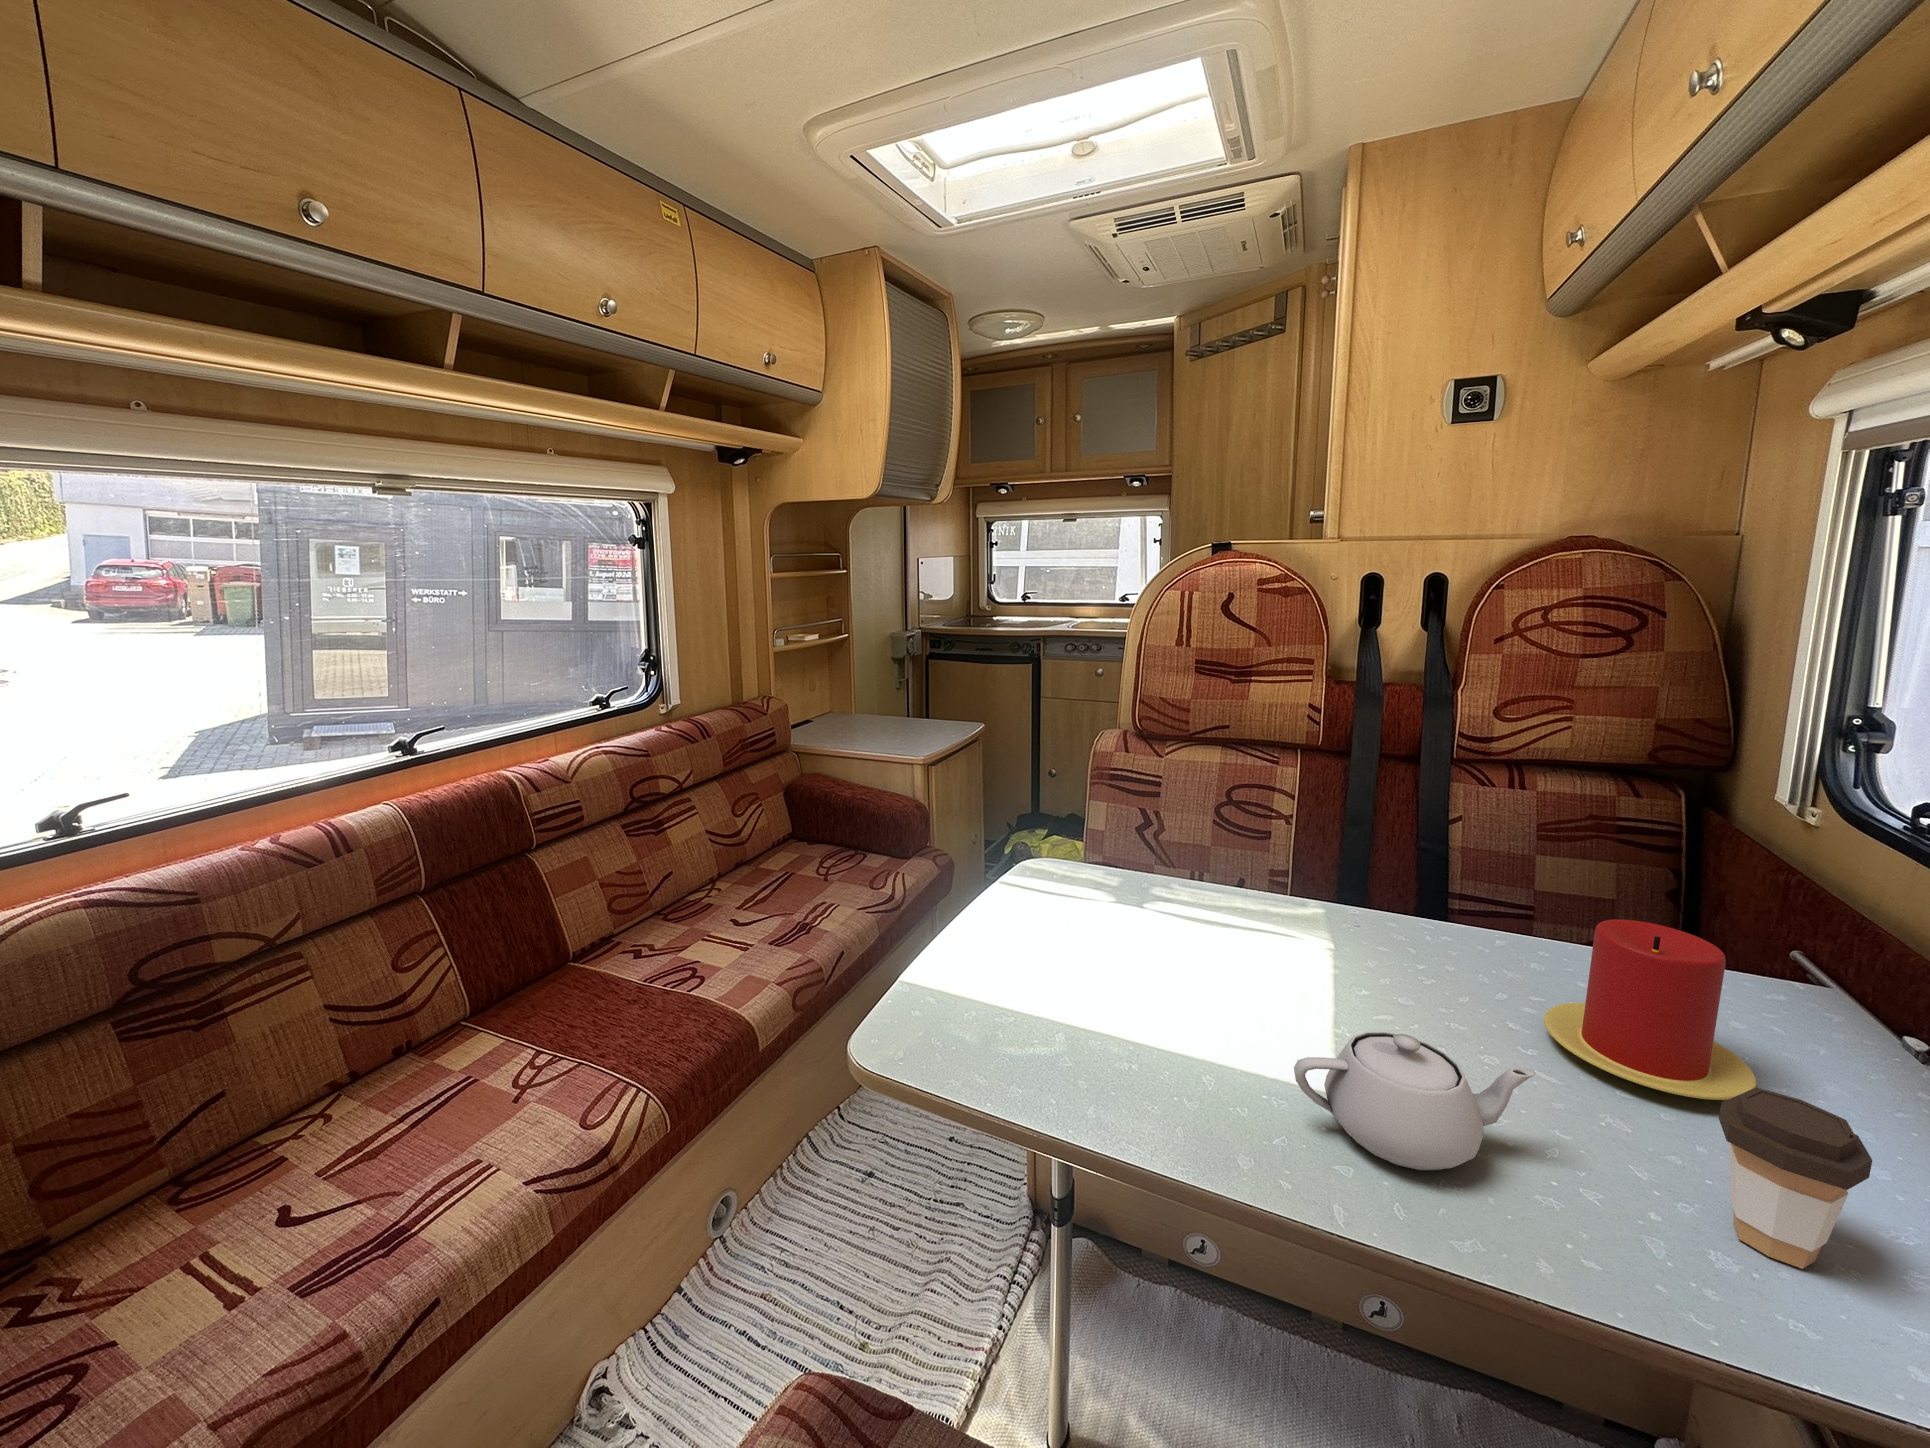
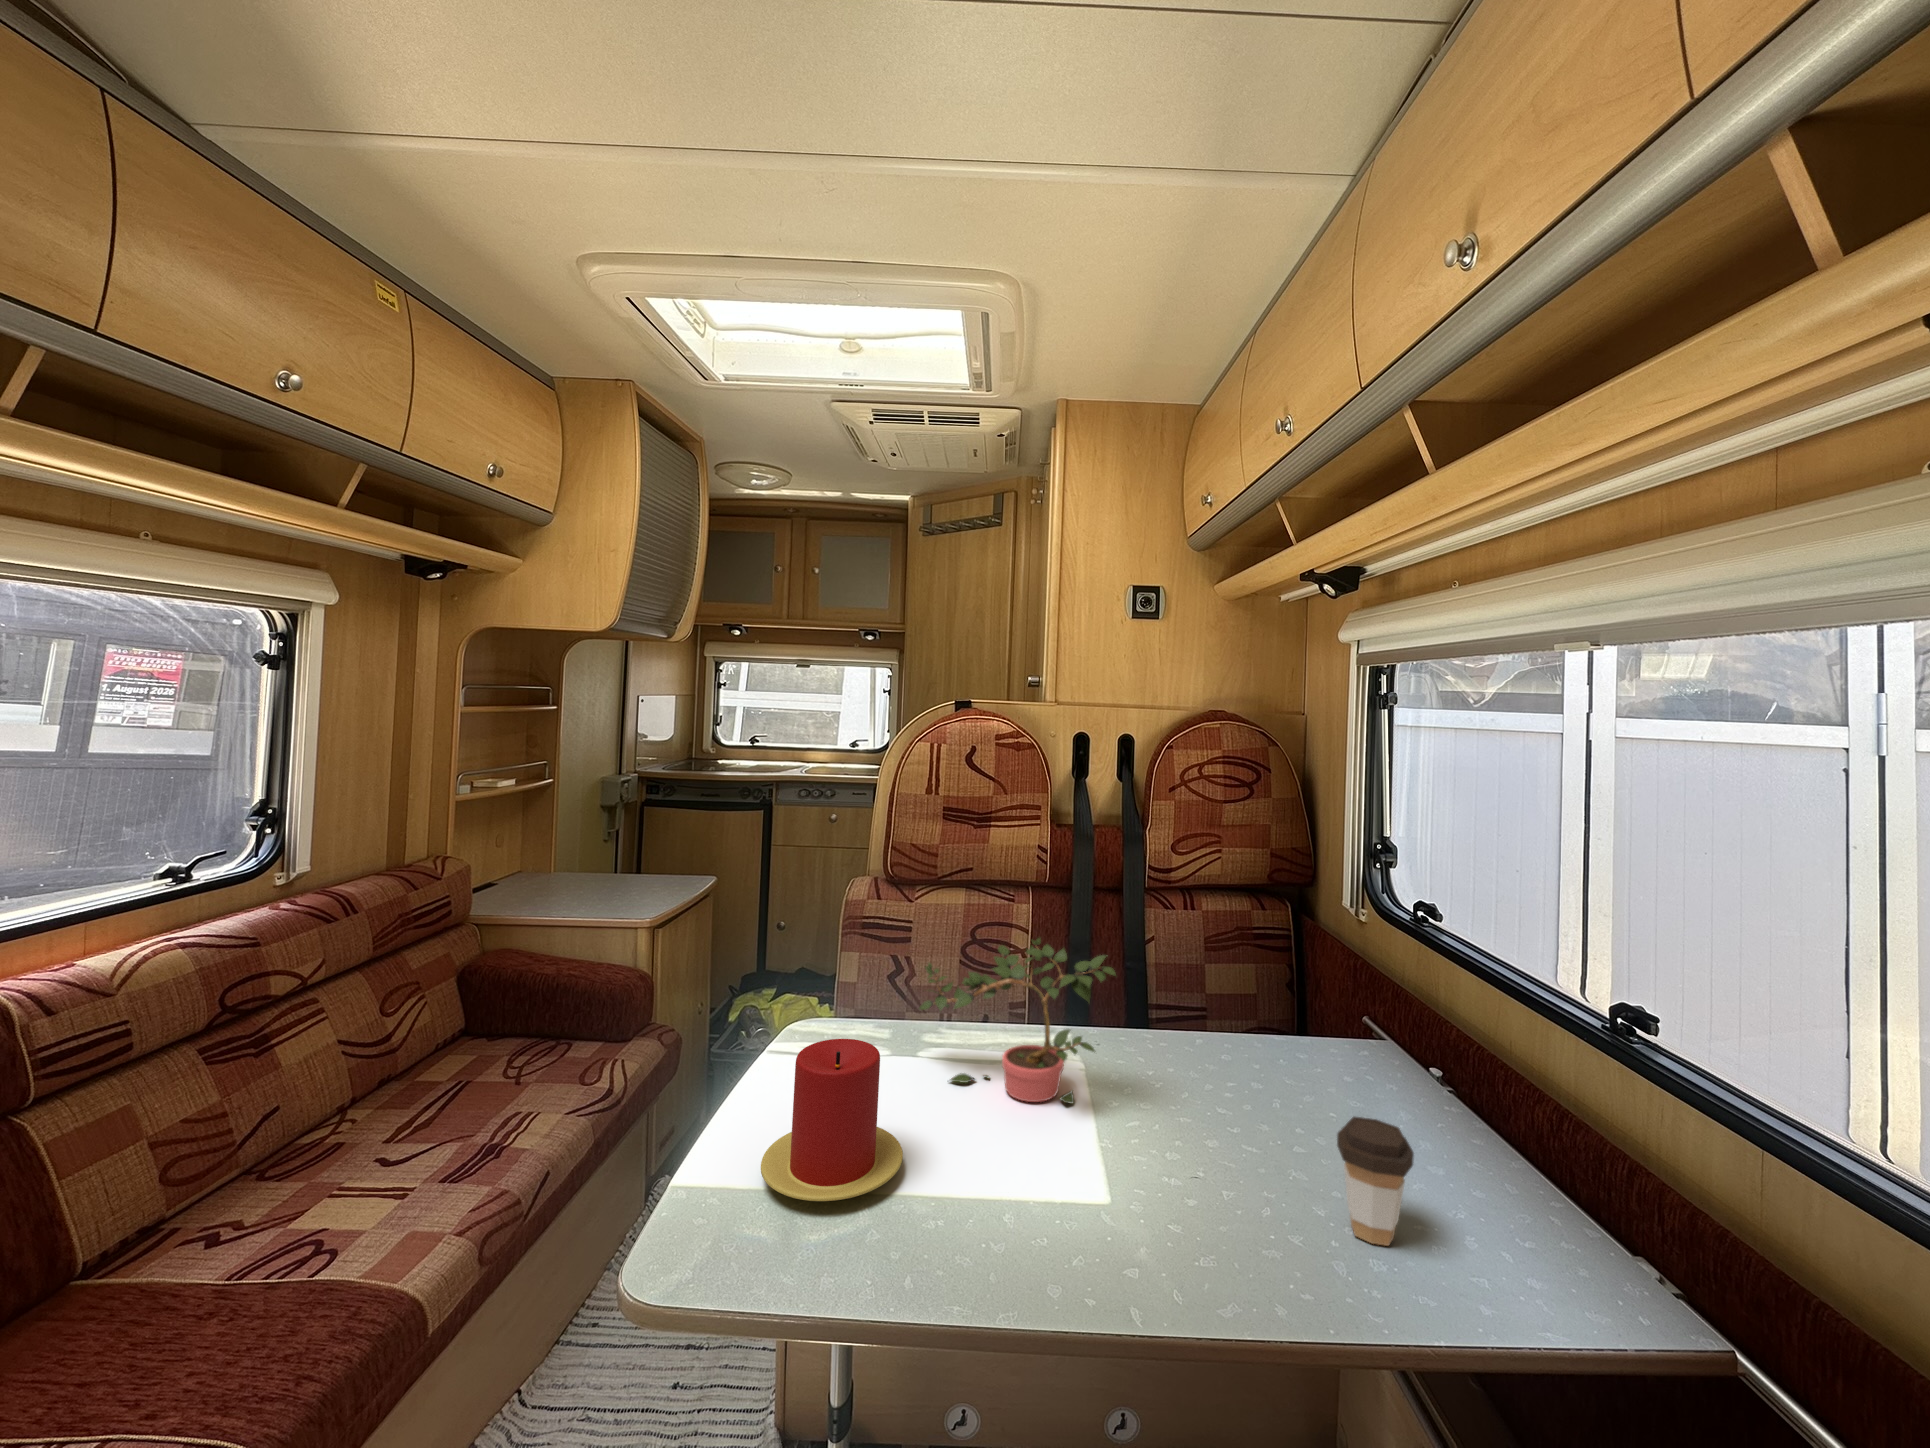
potted plant: none [1145,803,1384,988] -> present [919,938,1116,1104]
candle: present [1544,919,1756,1100] -> present [761,1039,903,1201]
teapot: present [1294,1032,1536,1170] -> none [1067,1127,1232,1246]

